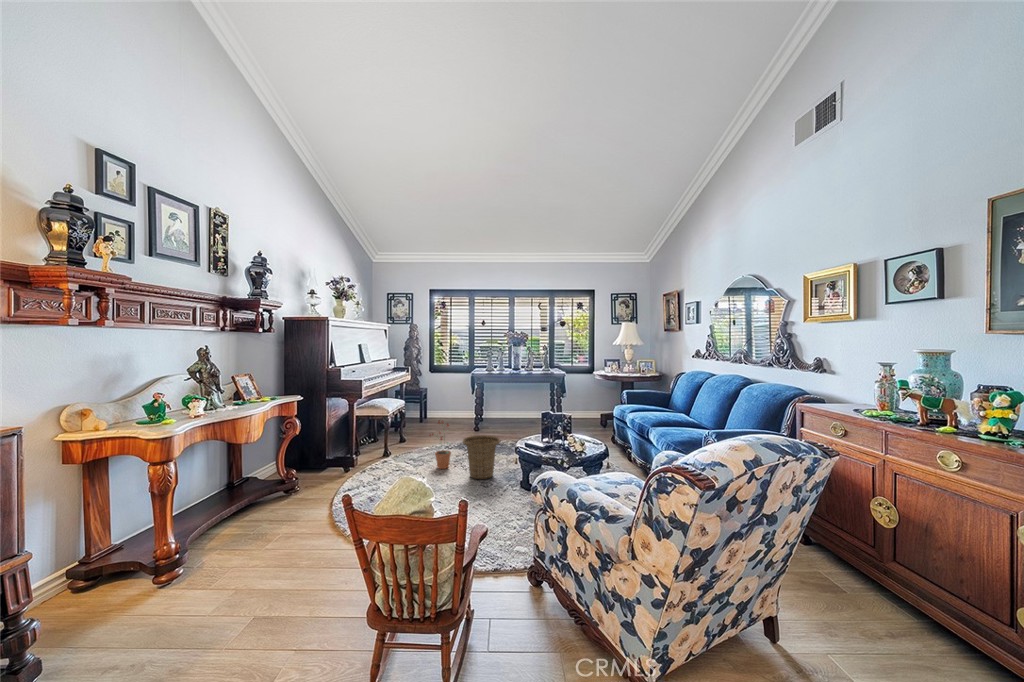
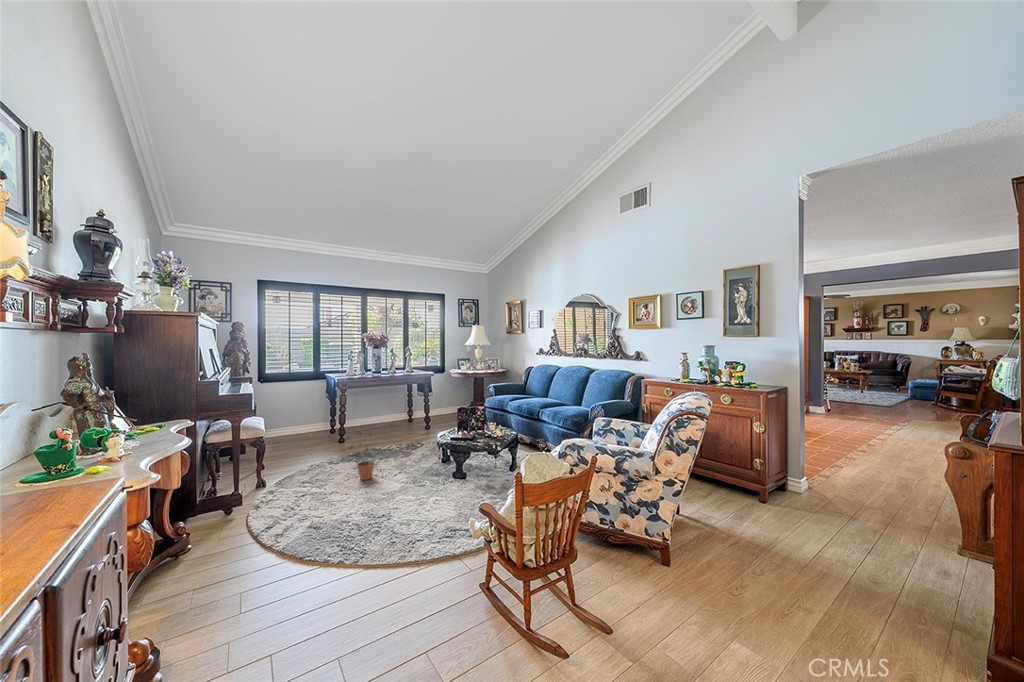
basket: present [463,435,500,479] -> none [394,438,431,480]

